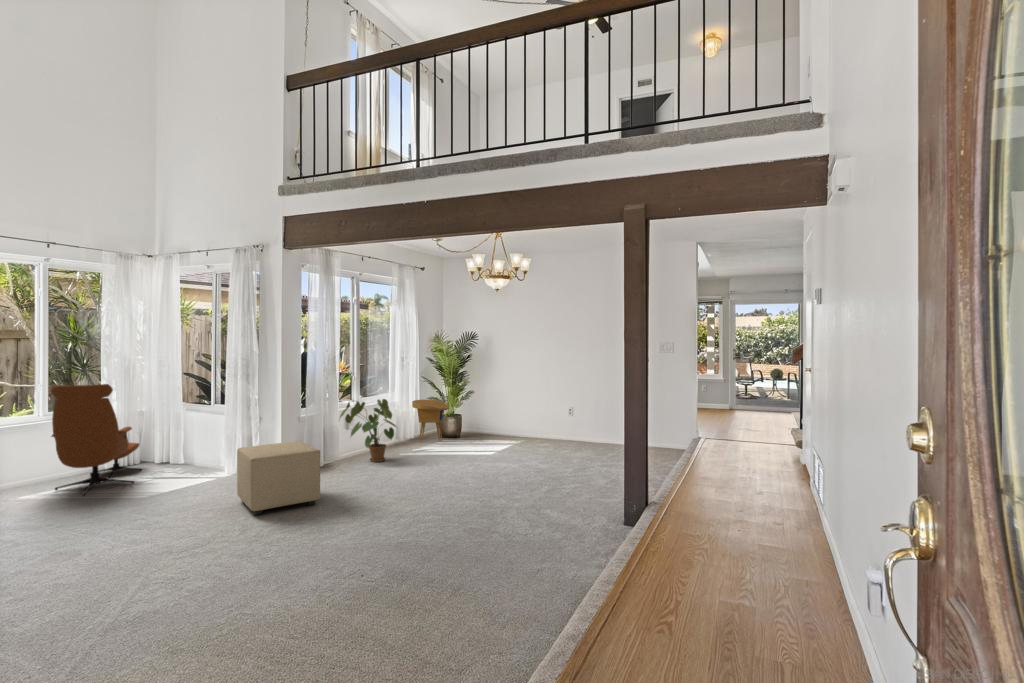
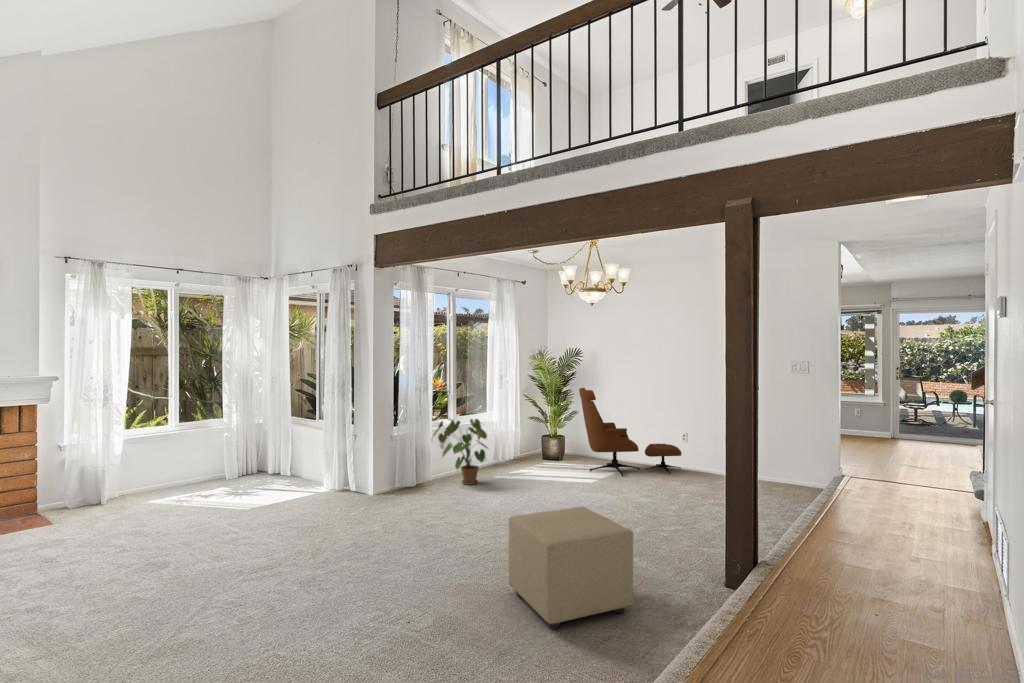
lounge chair: present [51,384,141,496] -> present [579,388,682,476]
side table: present [412,400,449,442] -> none [511,418,550,464]
ottoman: present [237,441,320,515] -> present [509,506,633,629]

